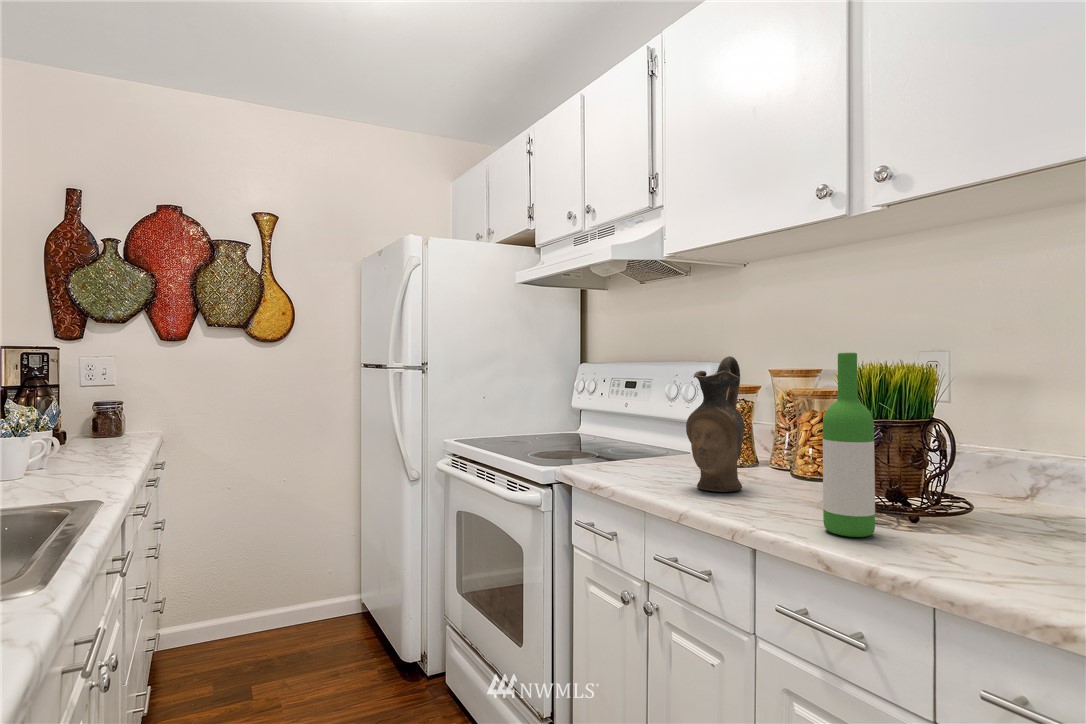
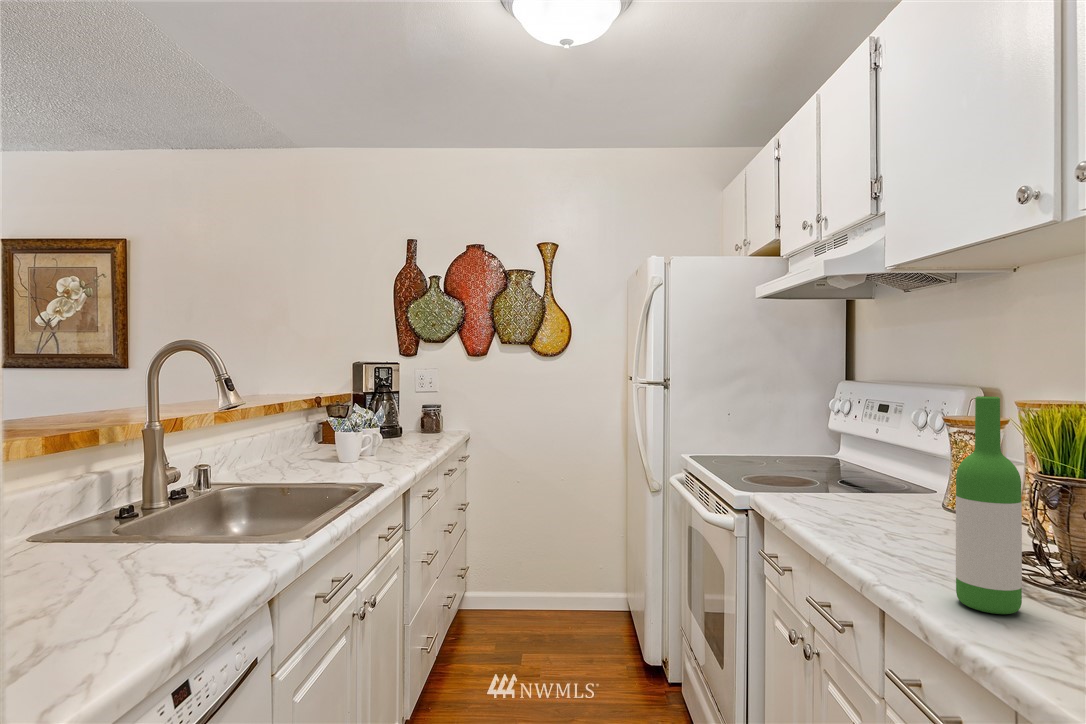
ceramic pitcher: present [686,356,744,492] -> none [863,388,943,542]

